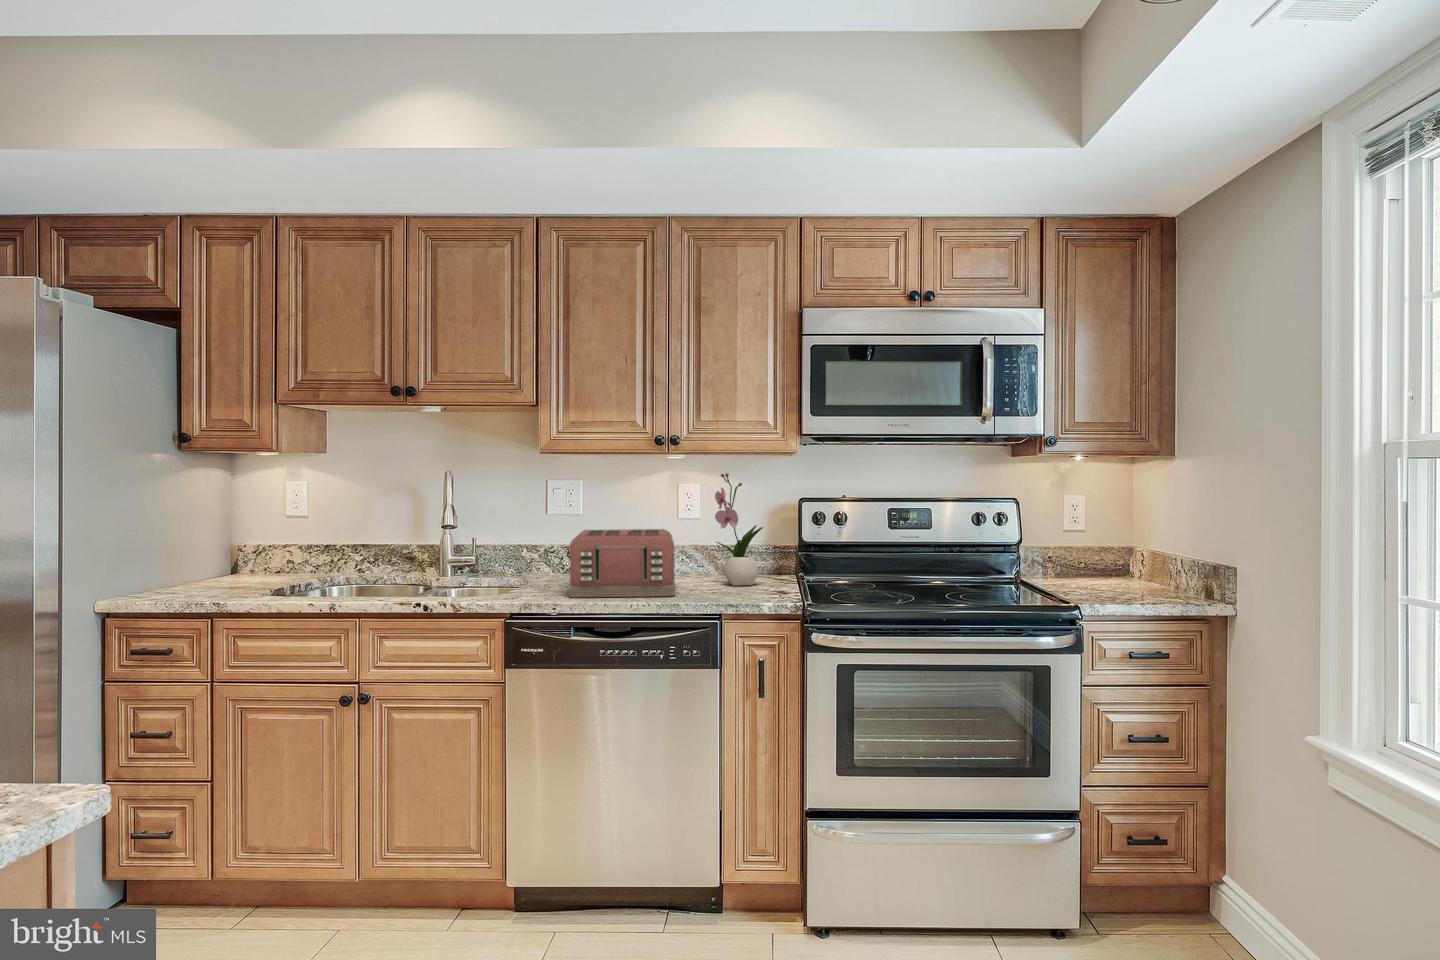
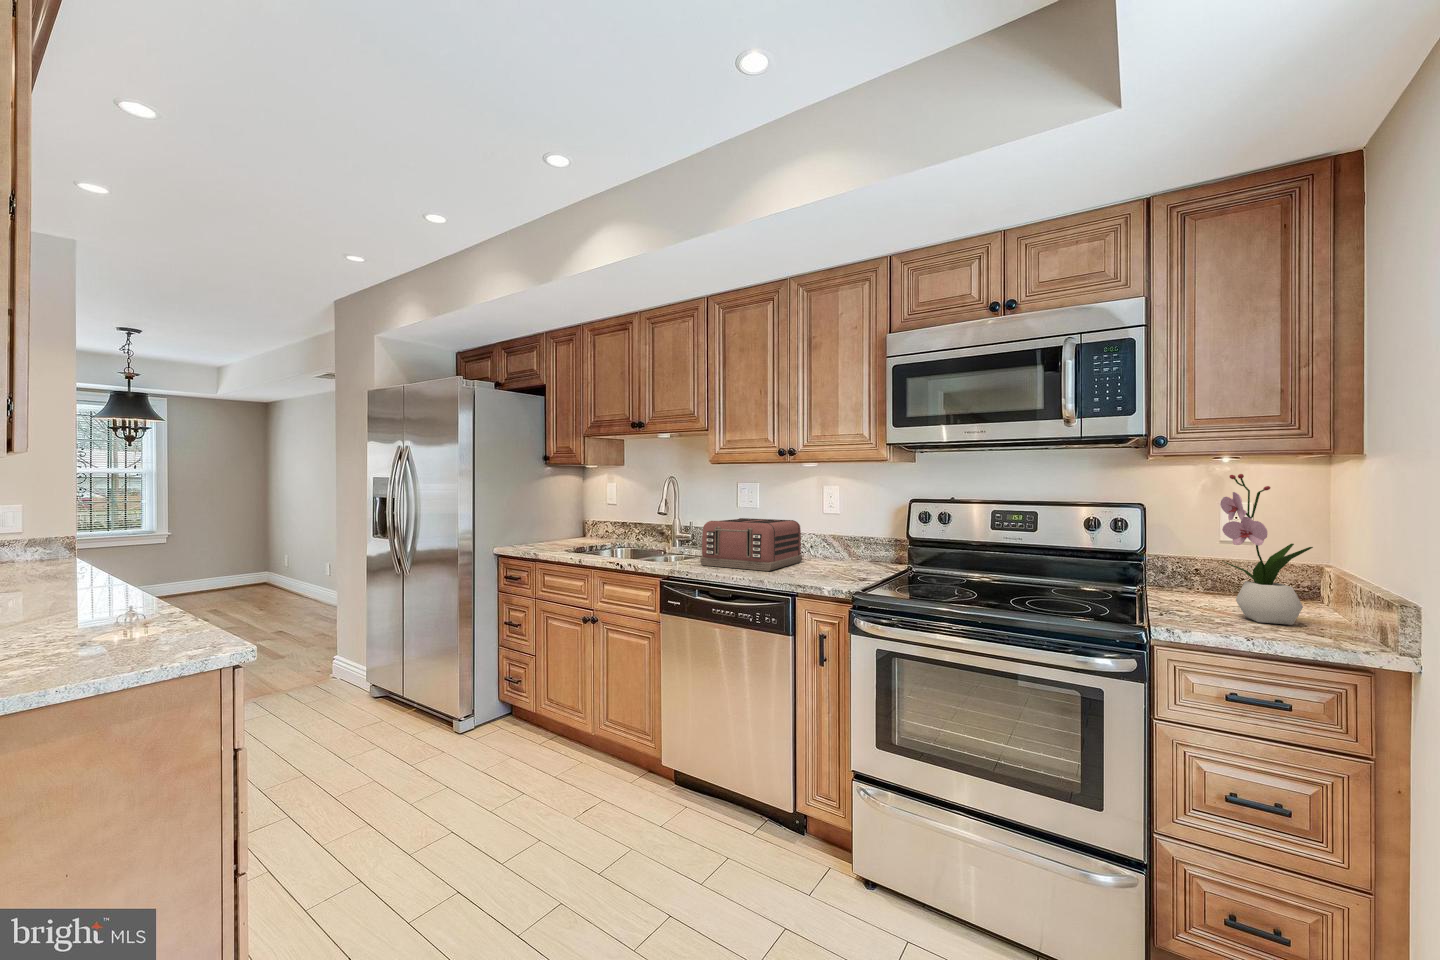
flower arrangement: present [715,473,763,586] -> present [1220,474,1313,625]

